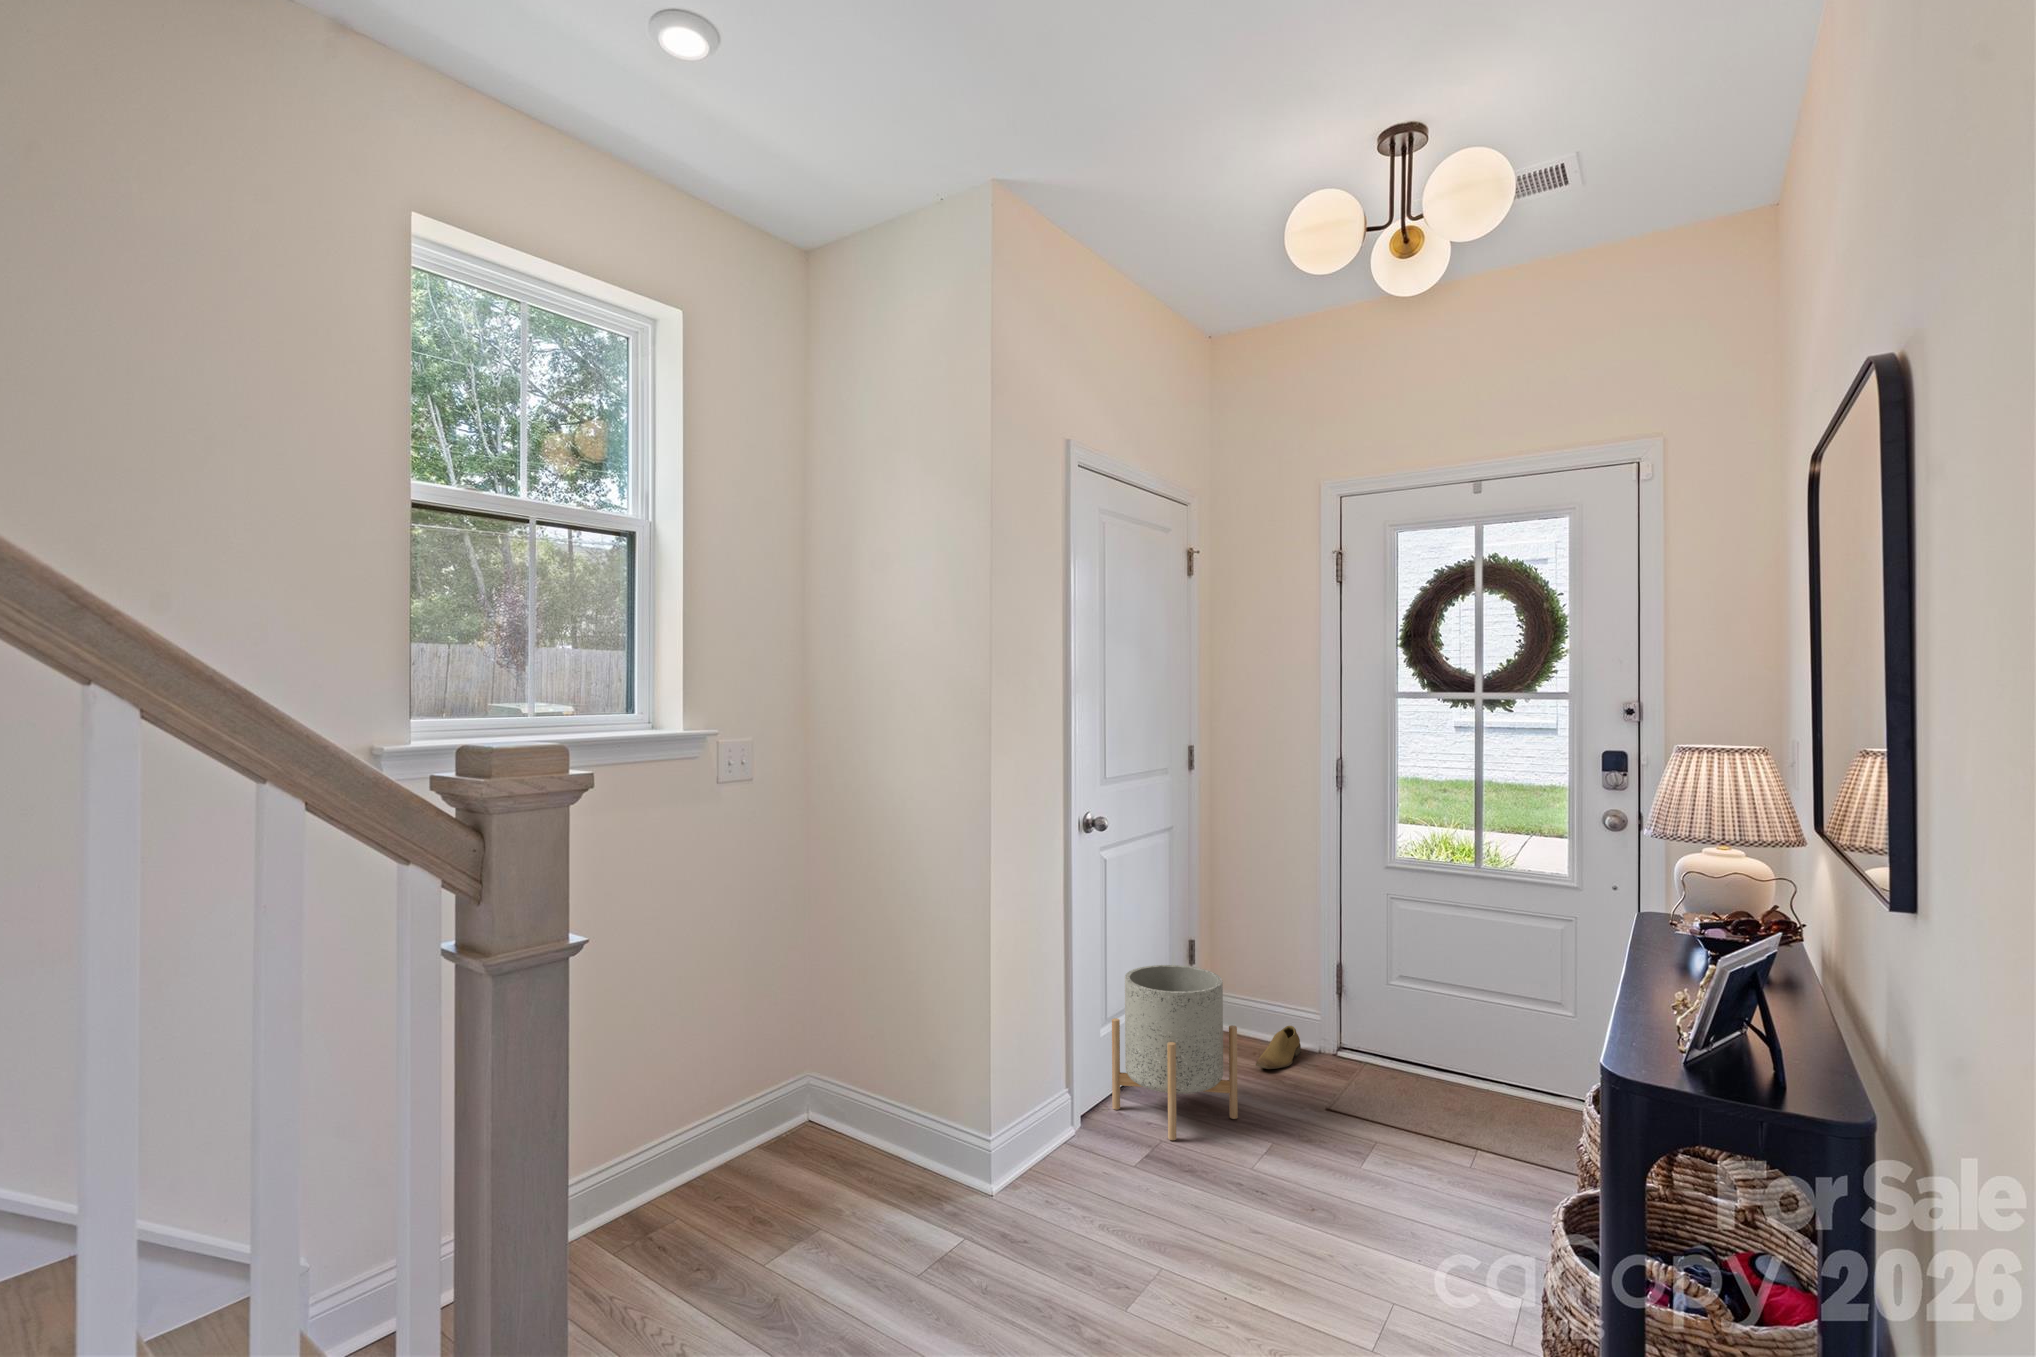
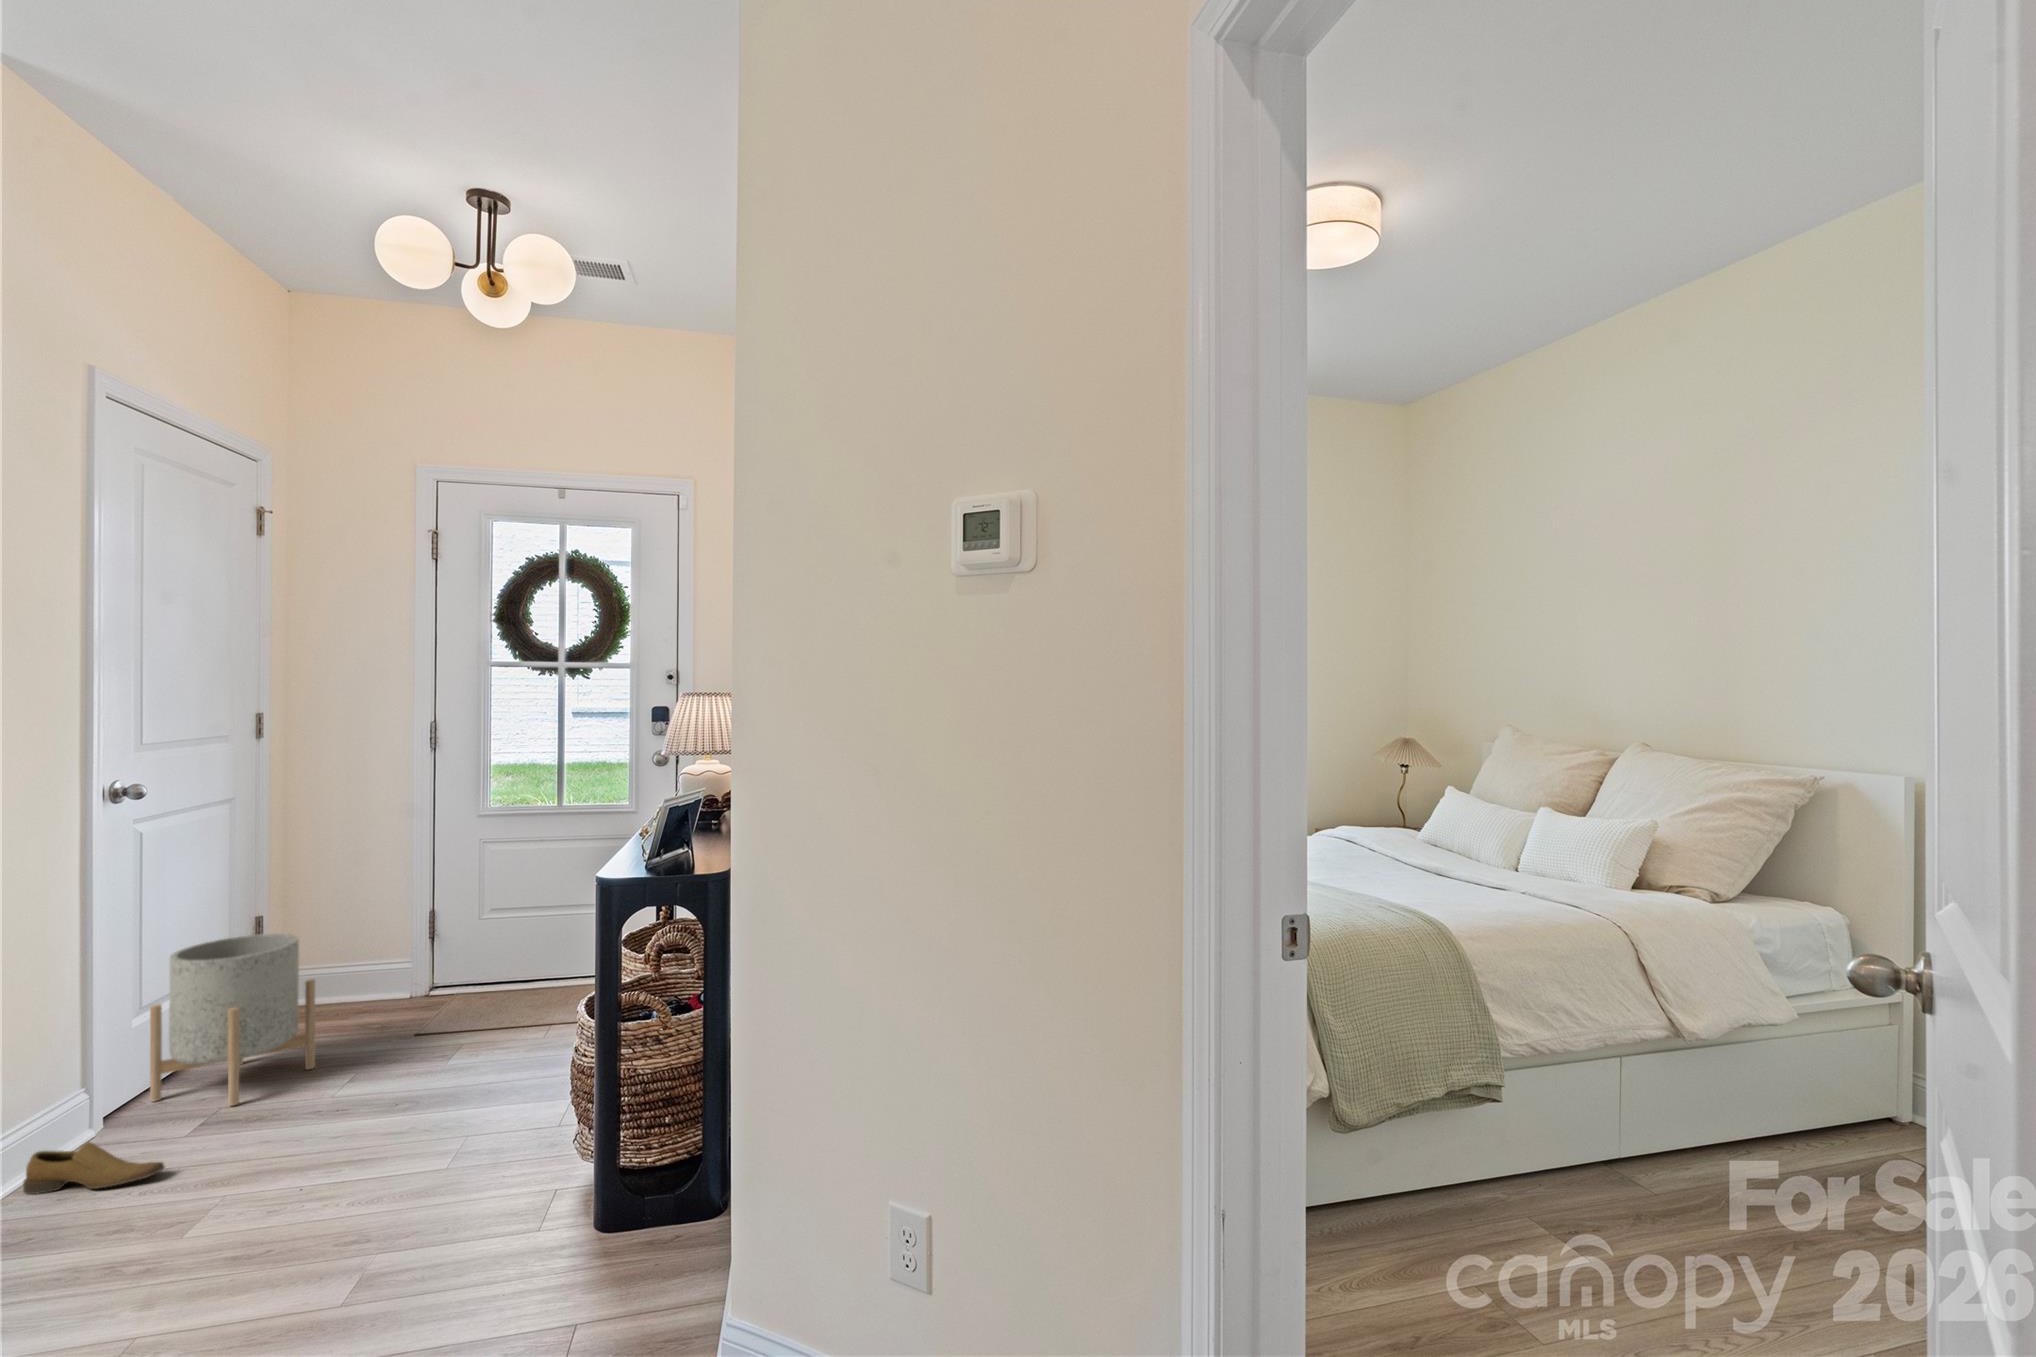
shoe: present [1256,1026,1301,1069] -> present [23,1142,164,1194]

